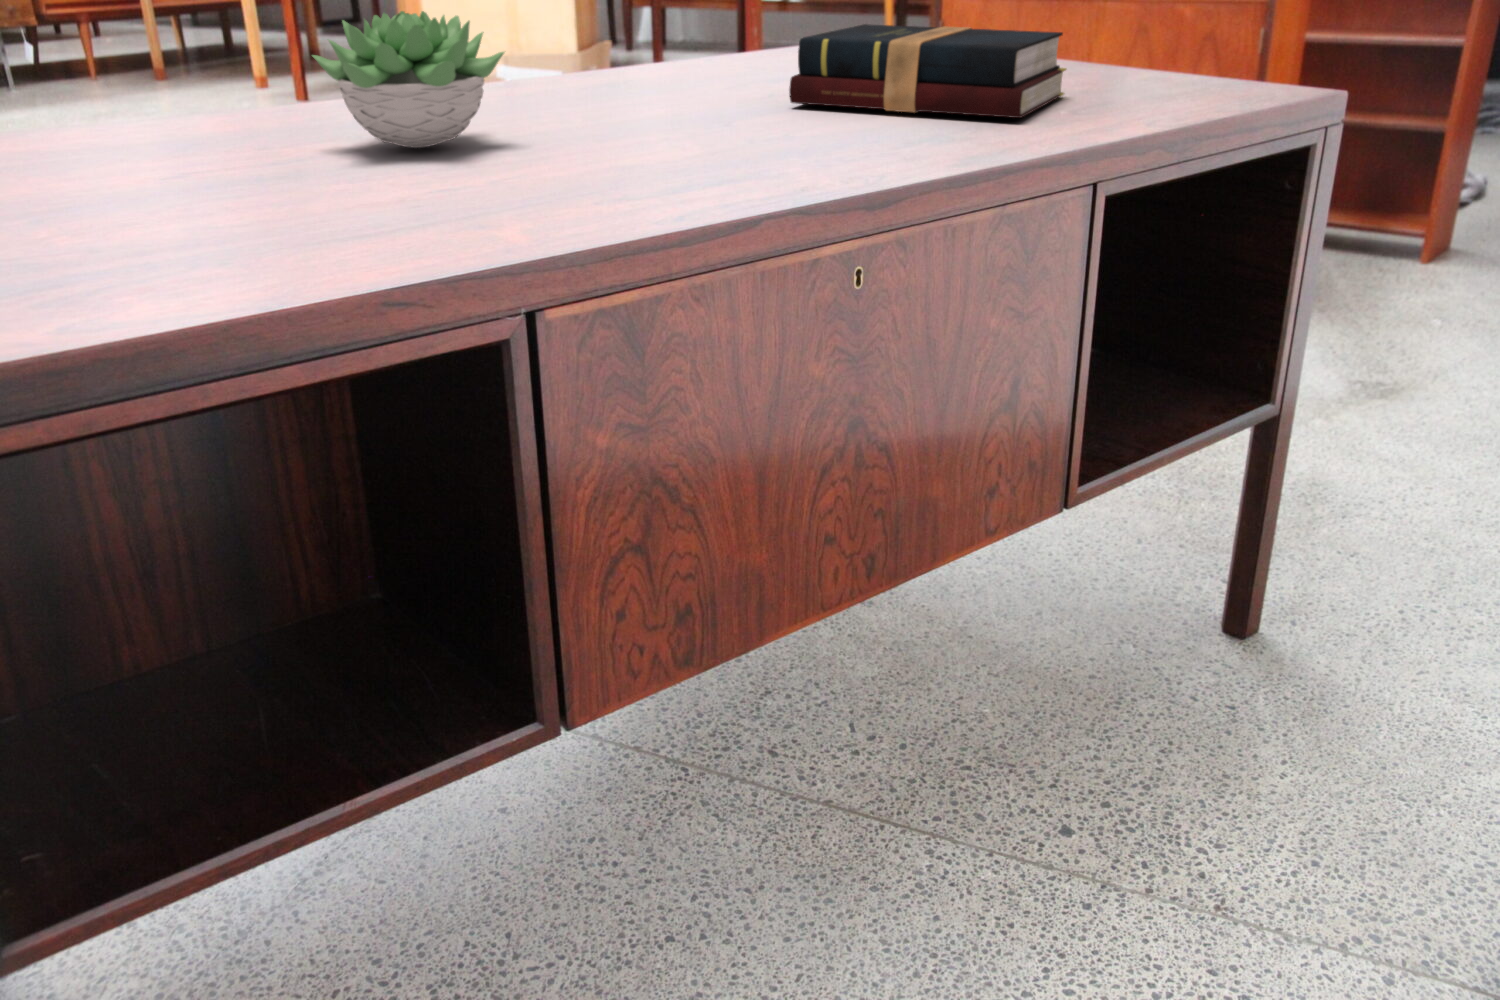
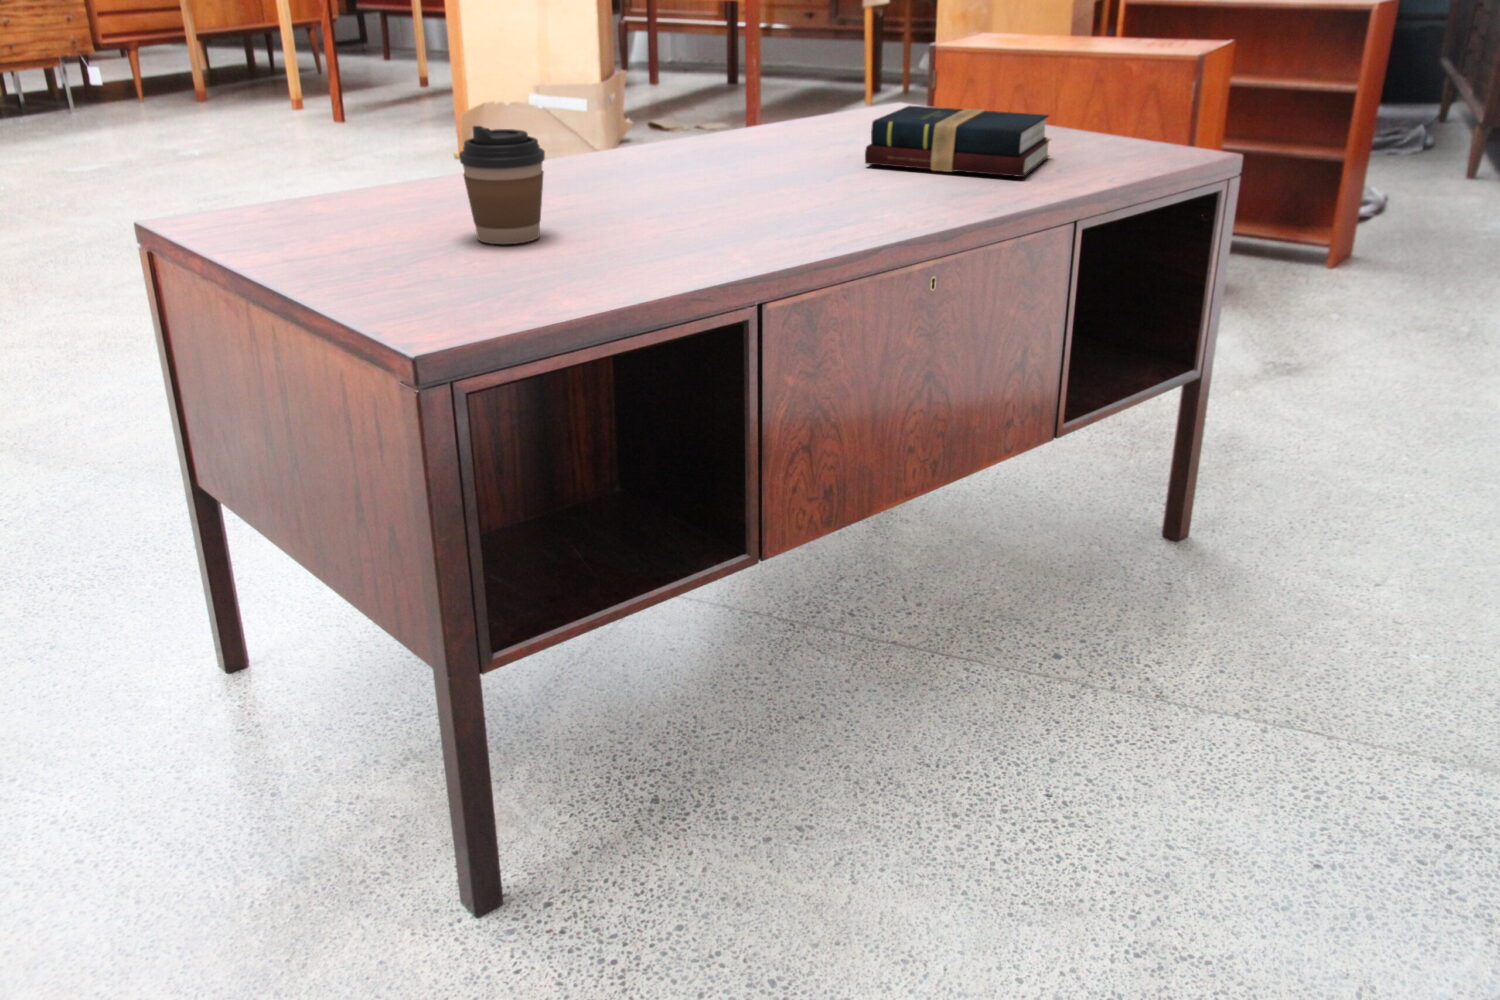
coffee cup: none [54,11,212,209] -> present [459,126,545,244]
succulent plant: present [312,11,504,148] -> none [574,112,697,200]

